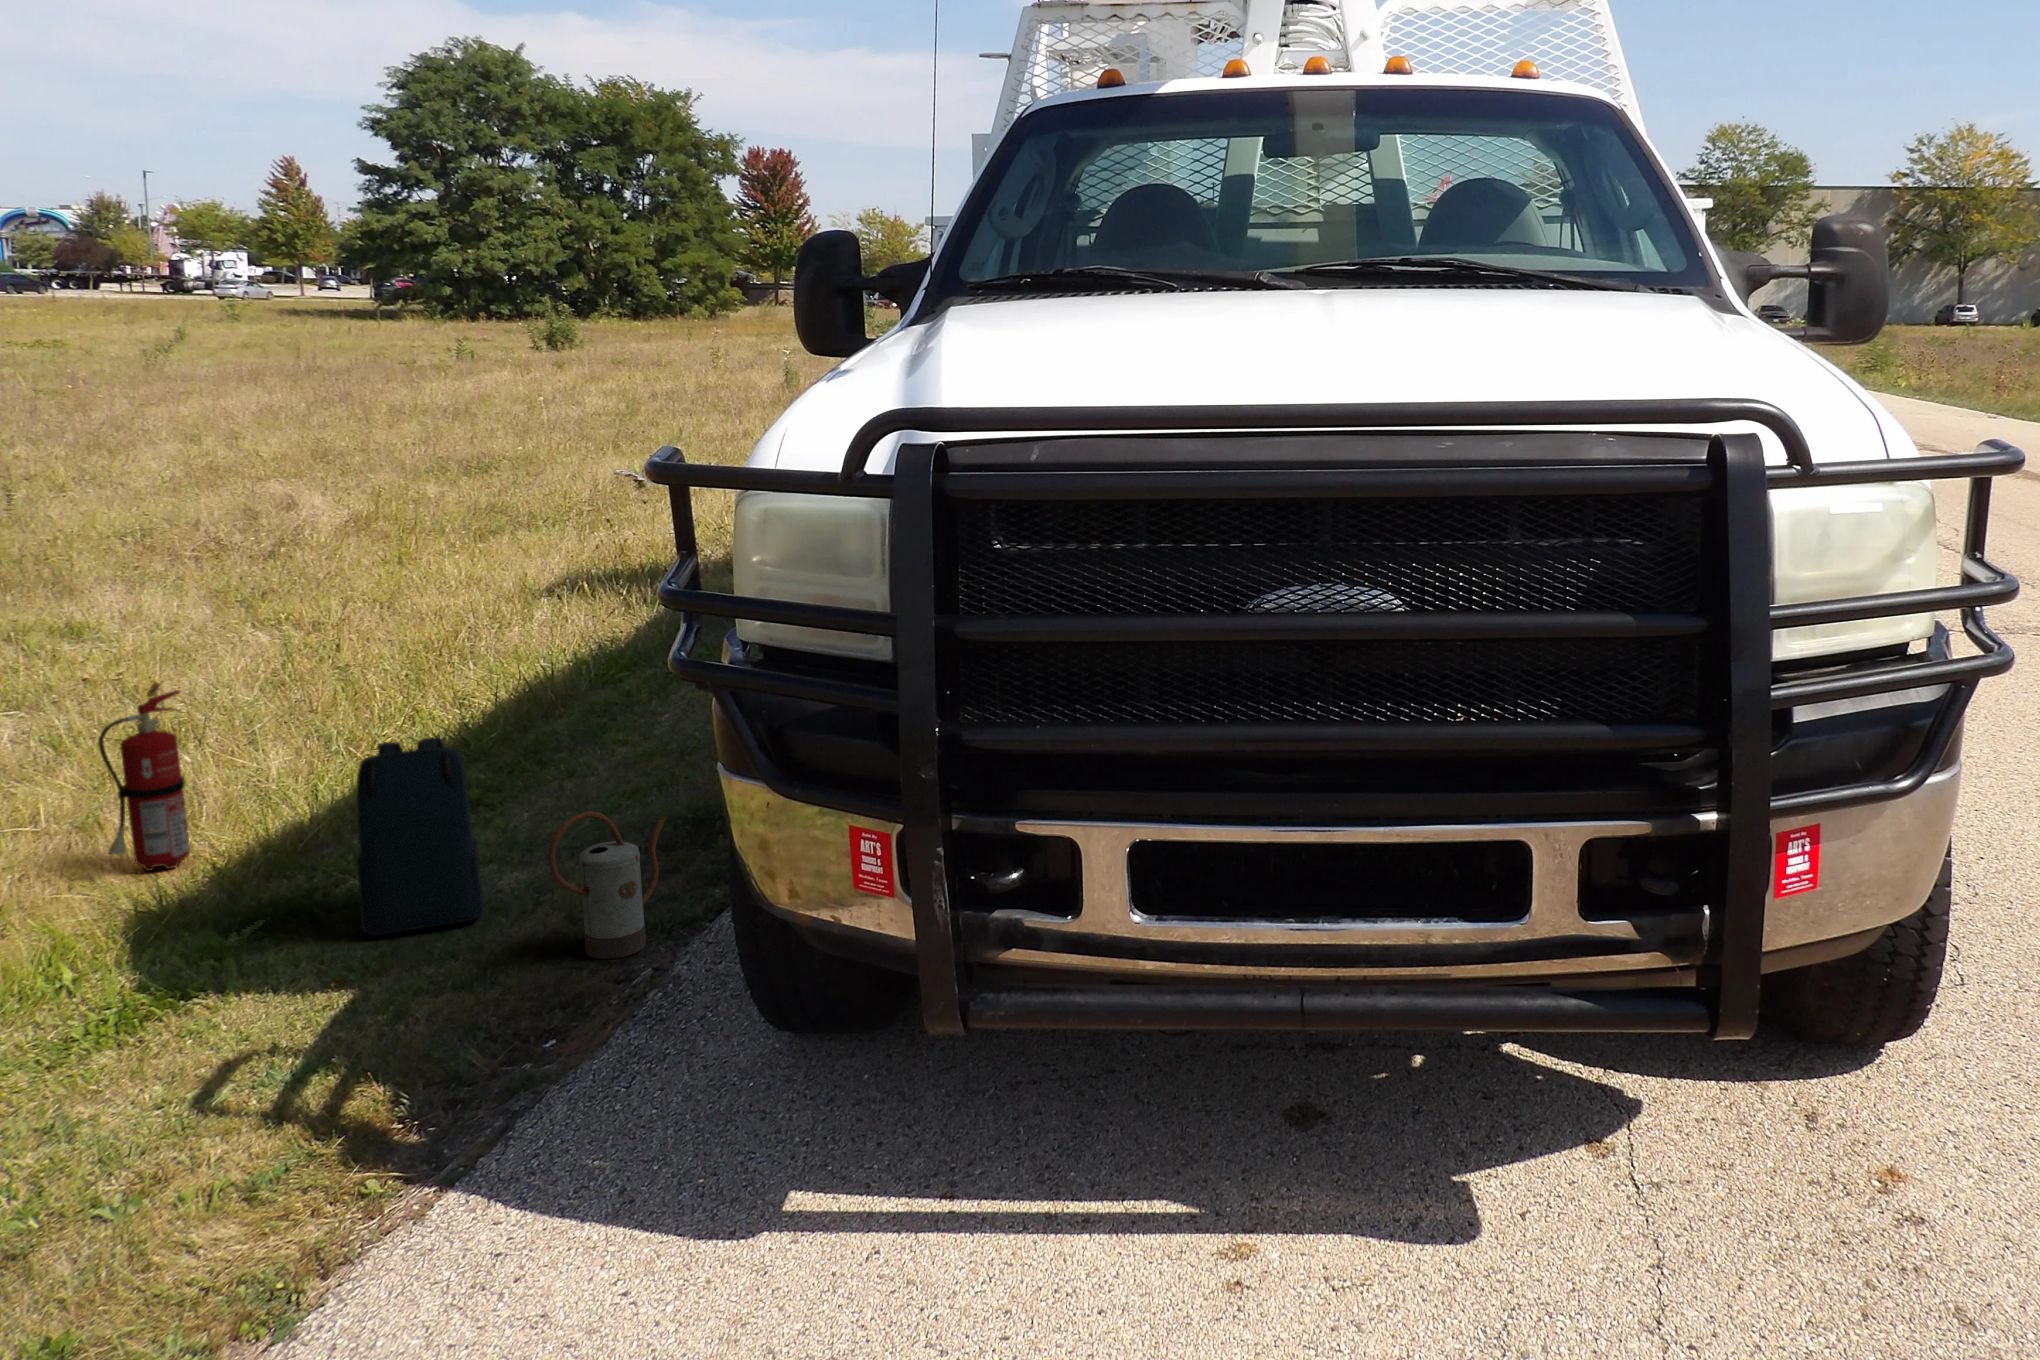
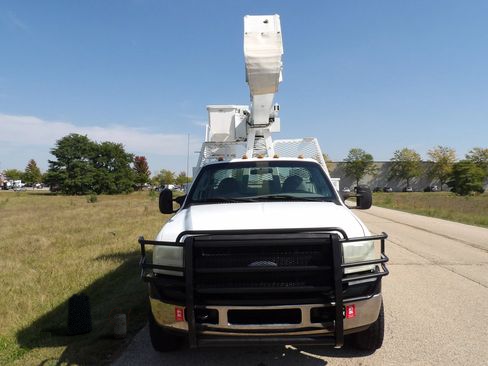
fire extinguisher: present [99,682,190,871] -> none [13,282,30,322]

